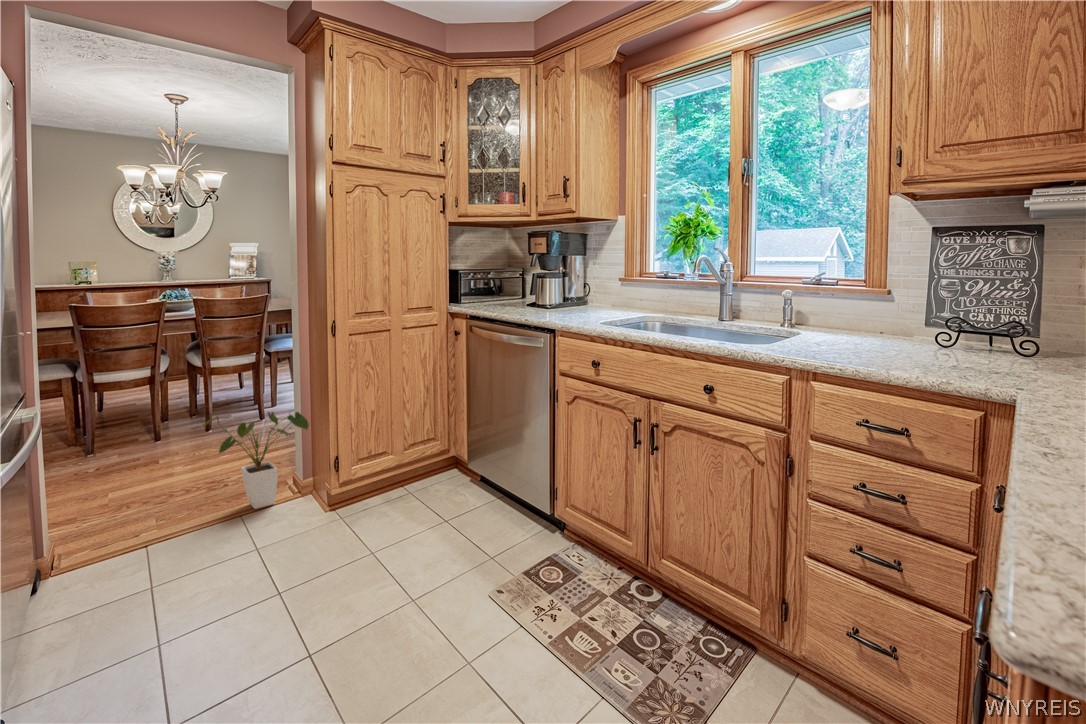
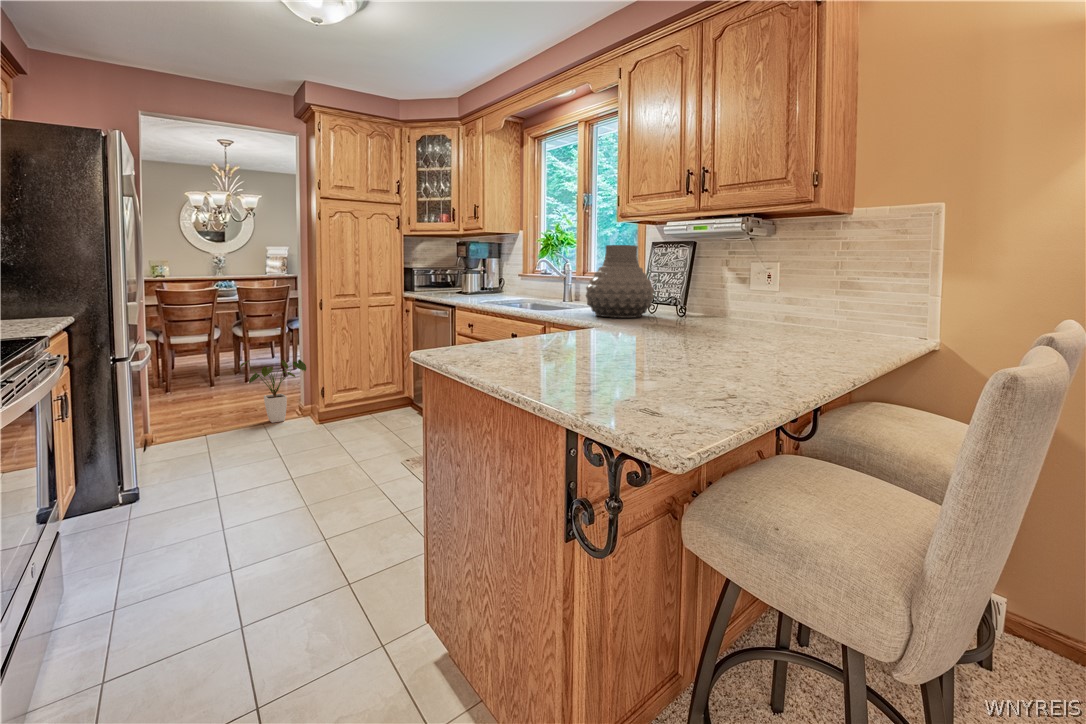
vase: none [860,228,1015,365] -> present [586,245,654,318]

